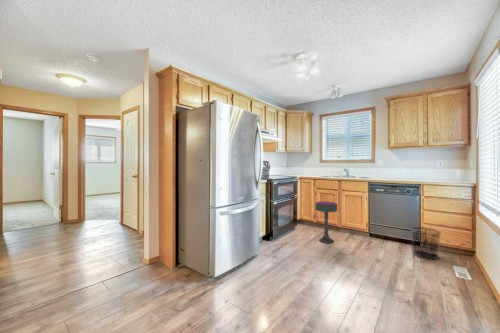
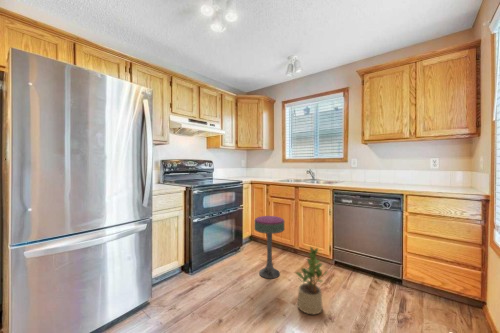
potted plant: none [354,217,376,258] -> present [297,247,327,314]
waste bin: present [412,227,440,260] -> none [386,260,432,318]

